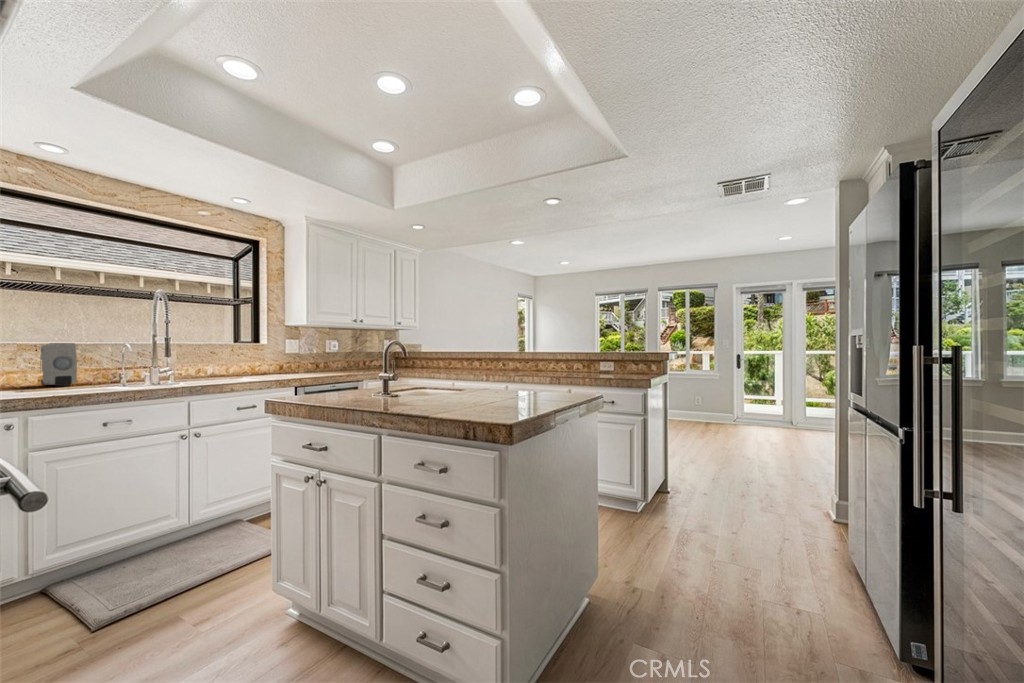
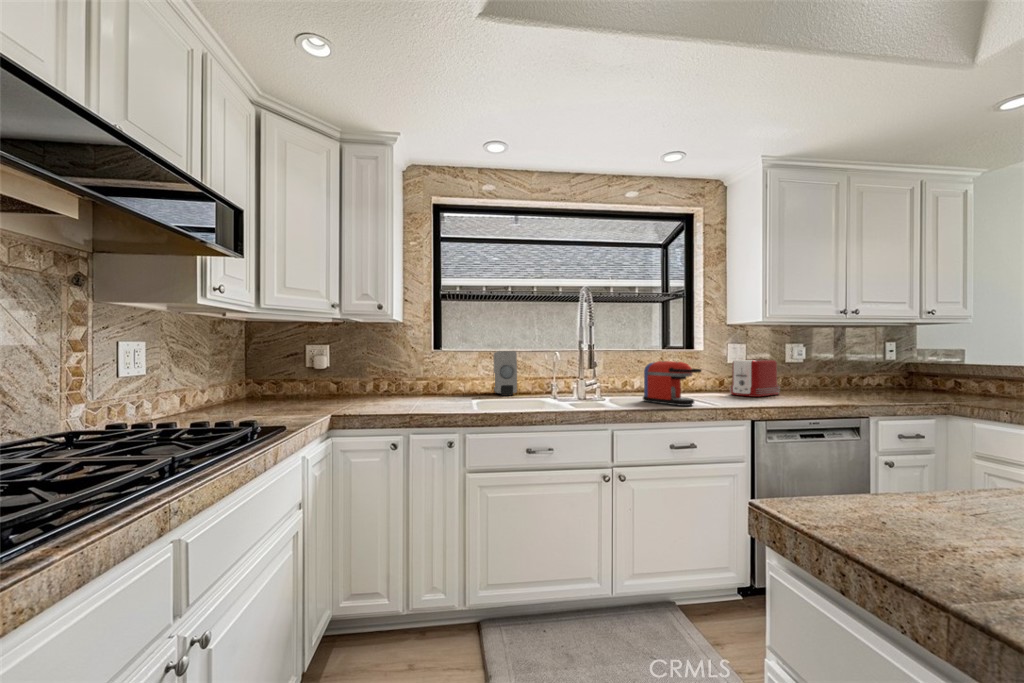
coffee maker: none [215,350,262,381] -> present [643,361,702,406]
toaster: none [285,350,319,374] -> present [730,360,780,397]

